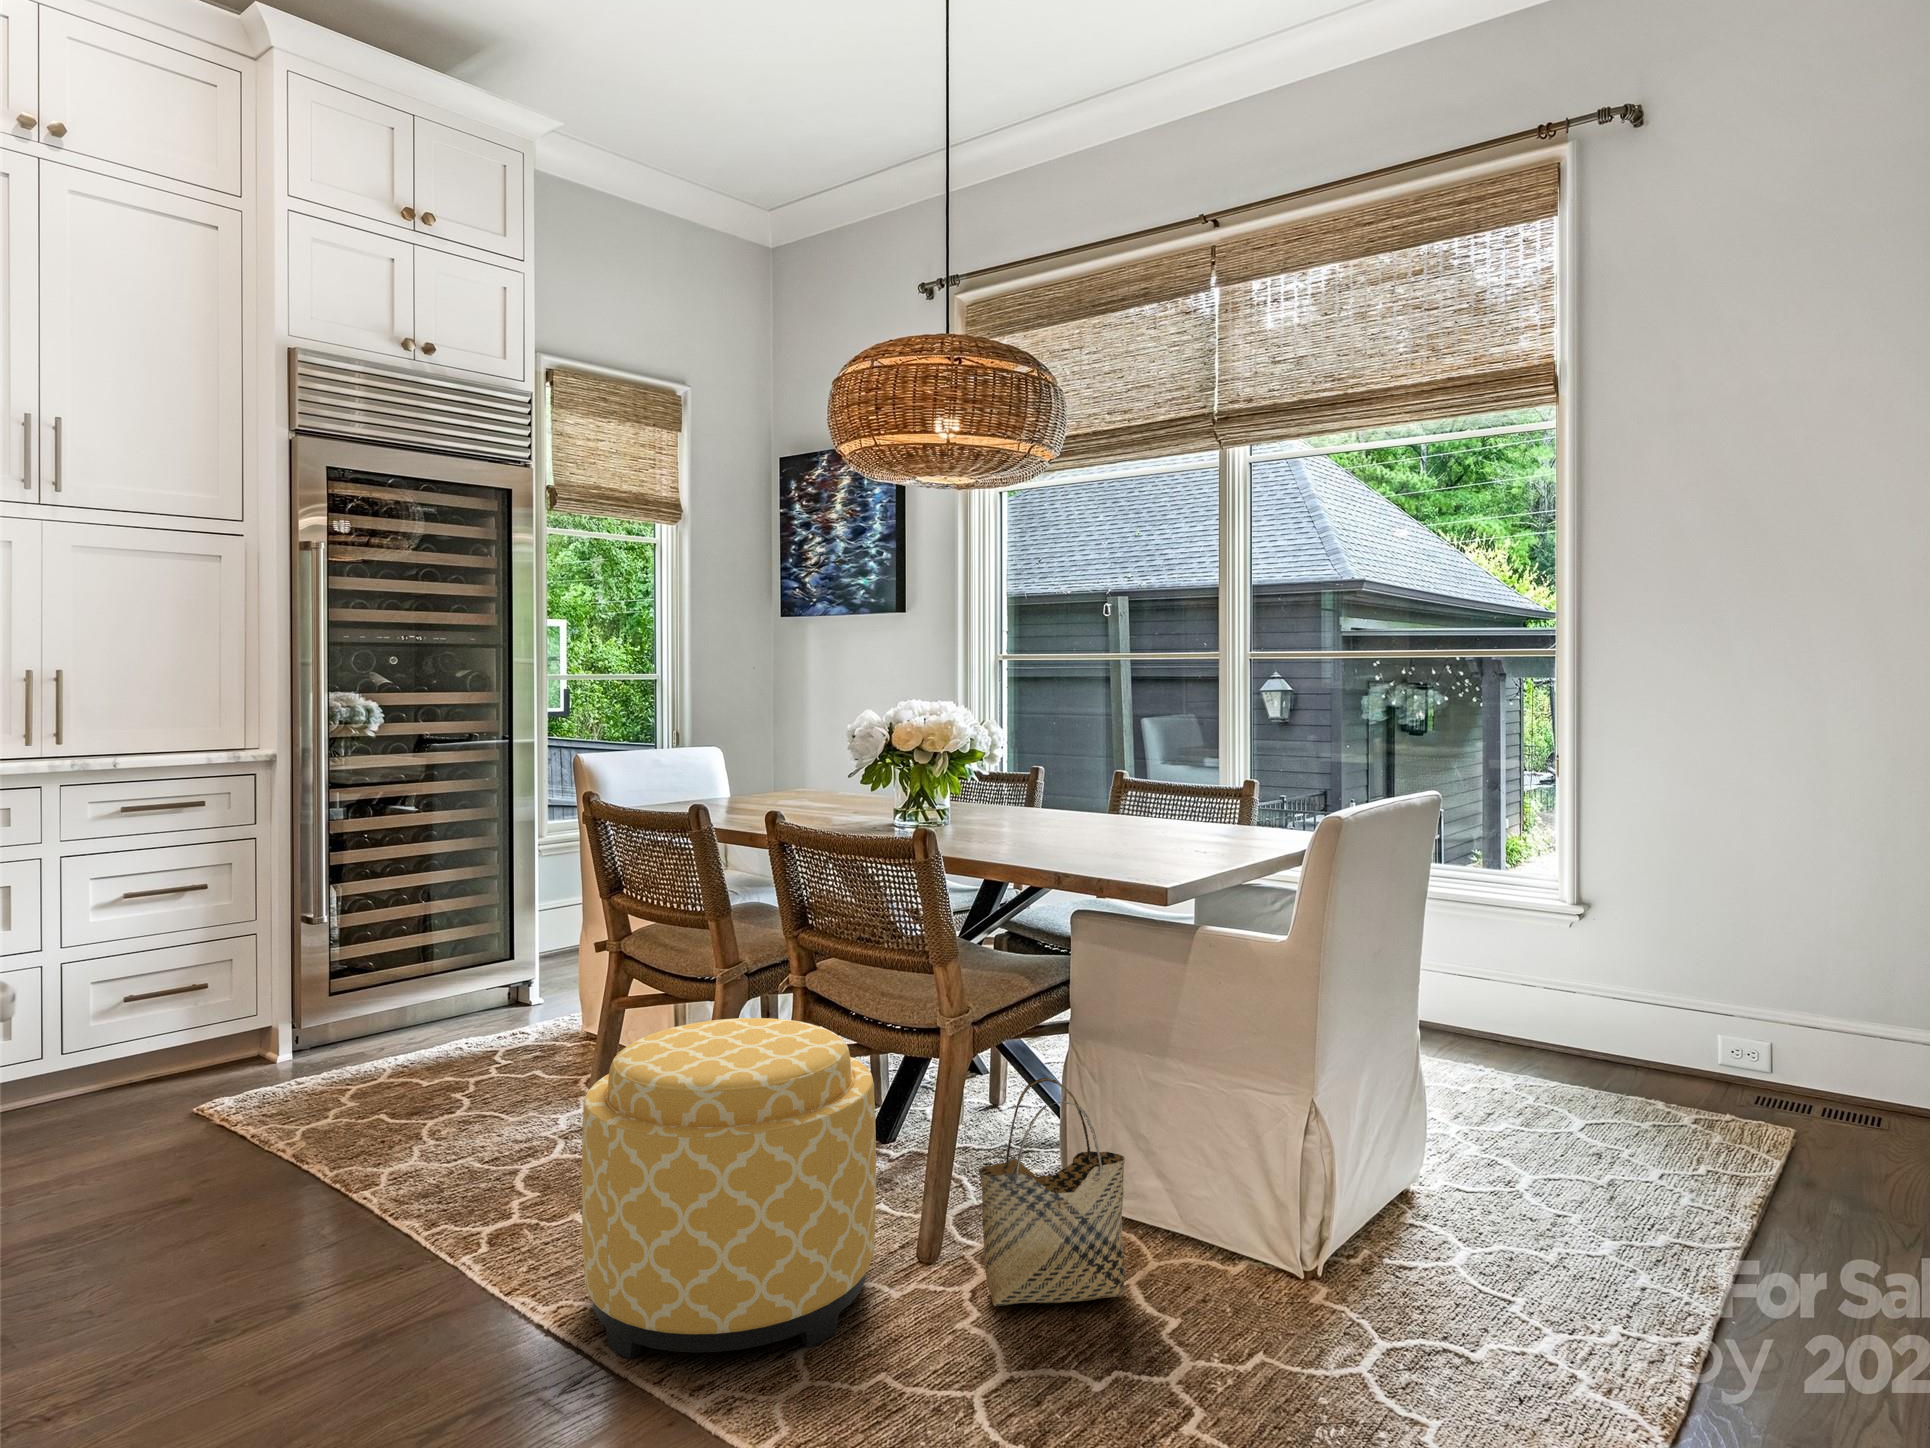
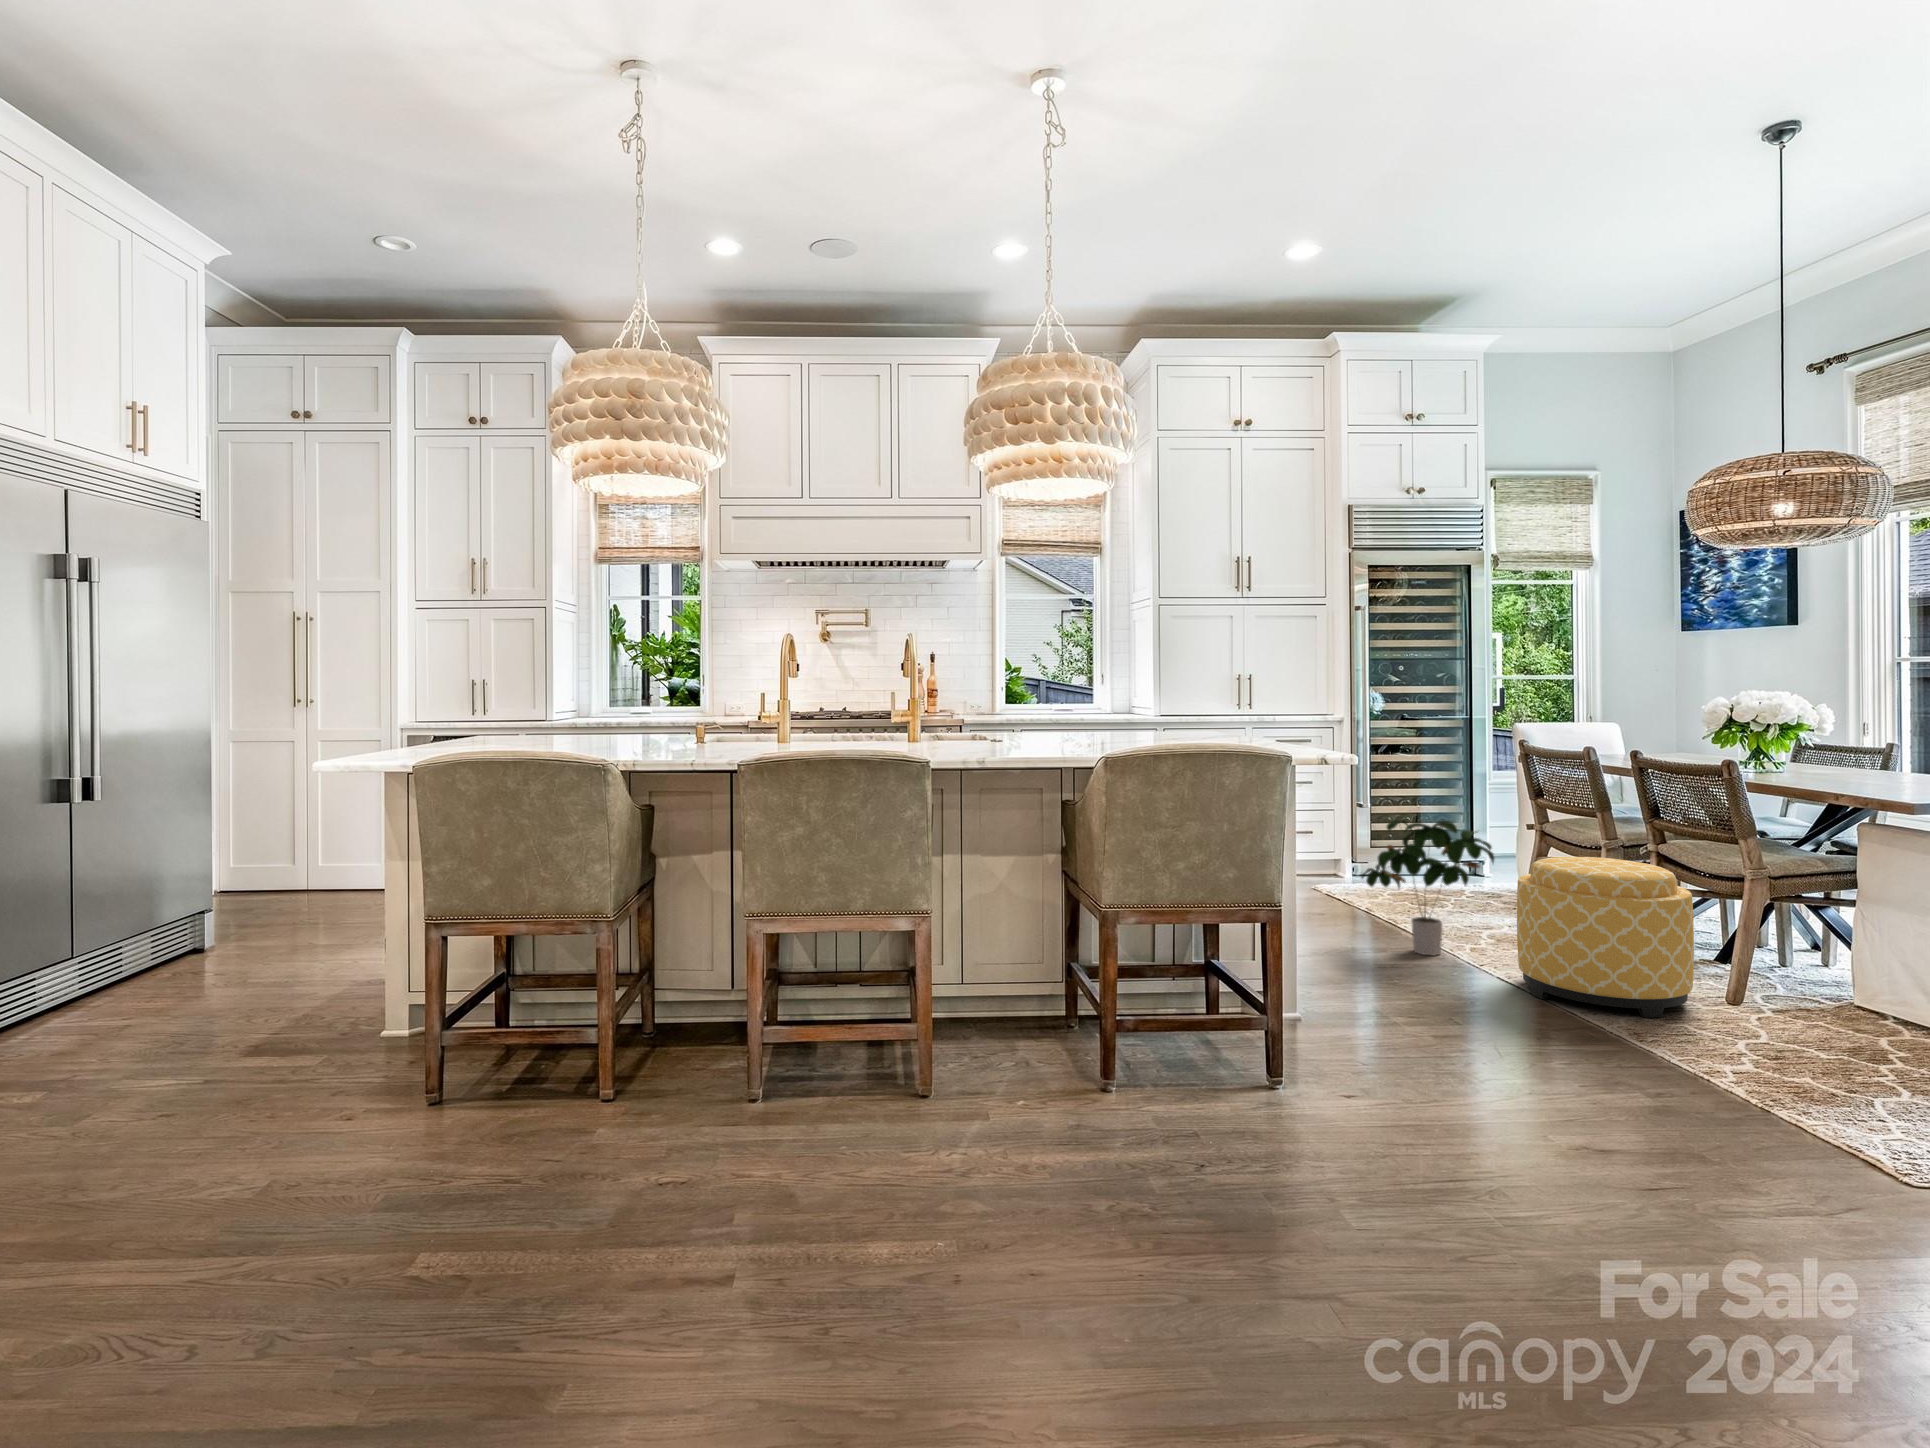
potted plant: none [261,979,541,1277] -> present [1362,820,1494,956]
woven basket: present [978,1078,1125,1306] -> none [1762,913,1880,1046]

